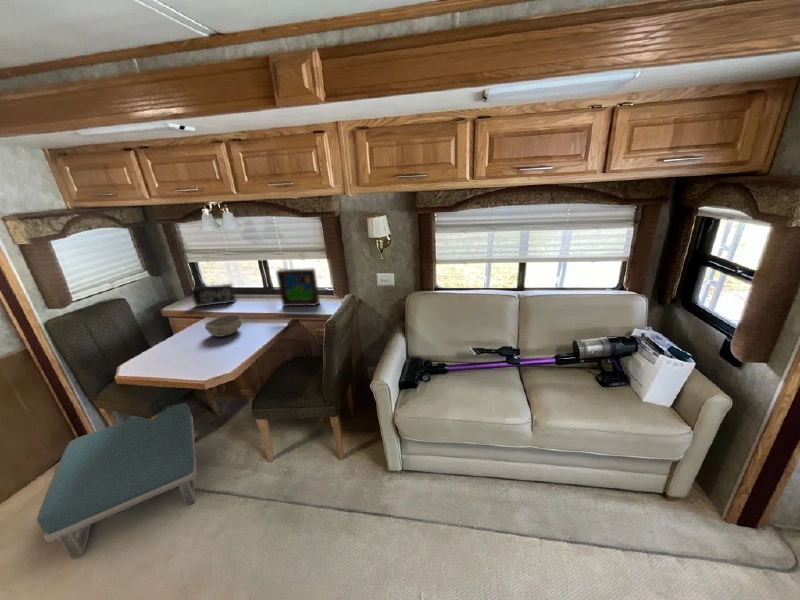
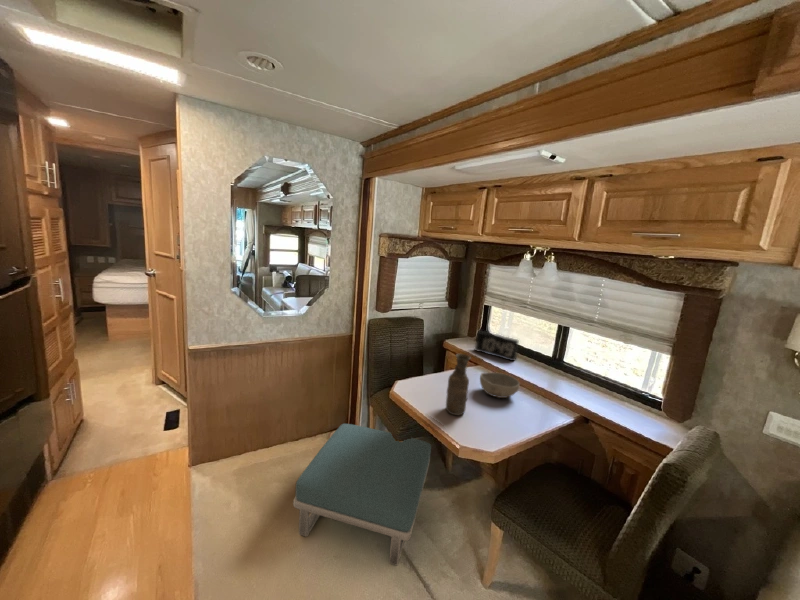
picture frame: present [276,268,320,306] -> none [572,345,641,412]
vase: none [169,313,200,366] -> present [446,354,471,415]

